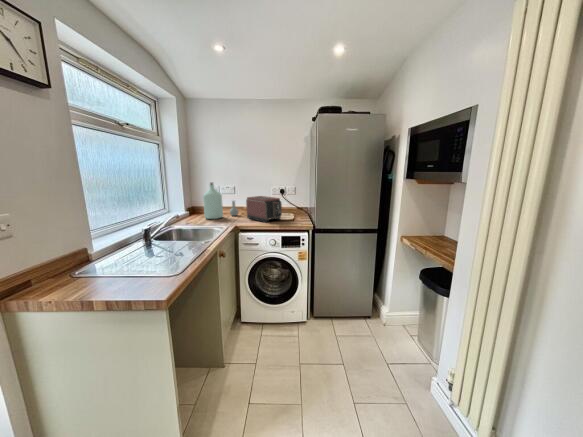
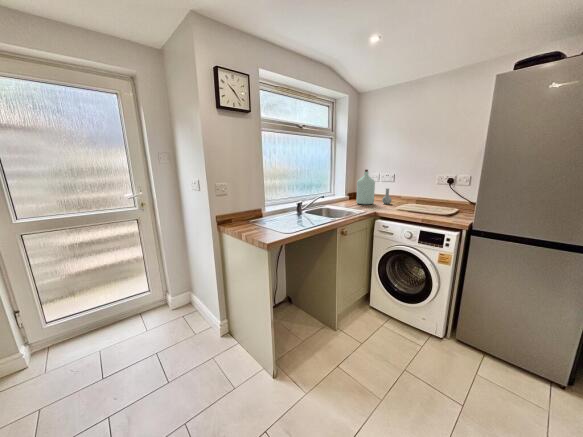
toaster: present [246,196,282,222] -> none [395,185,435,213]

